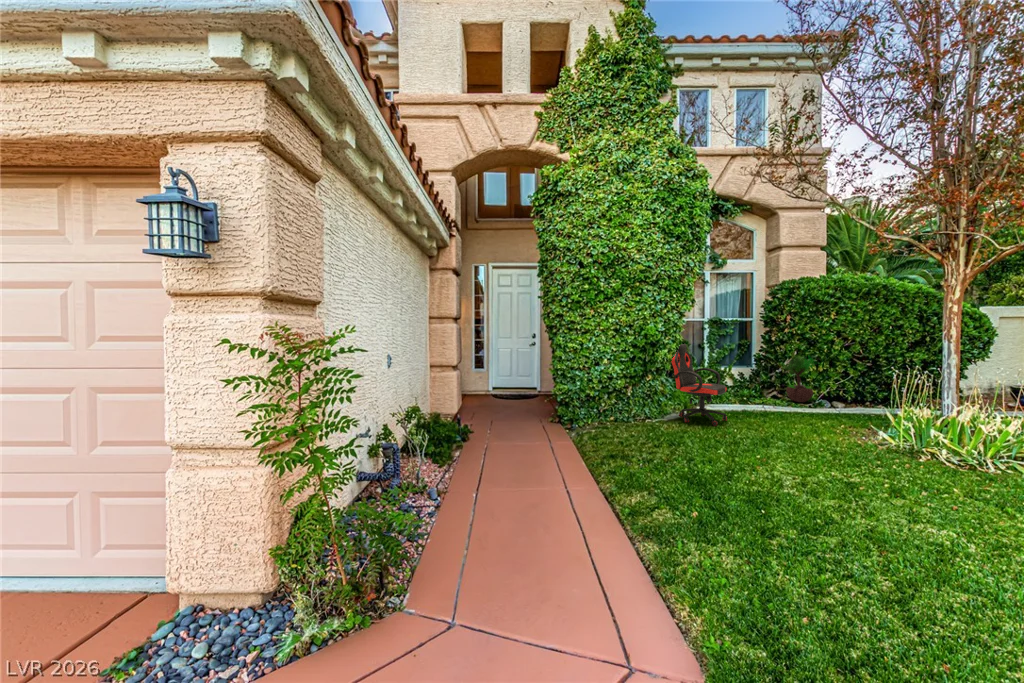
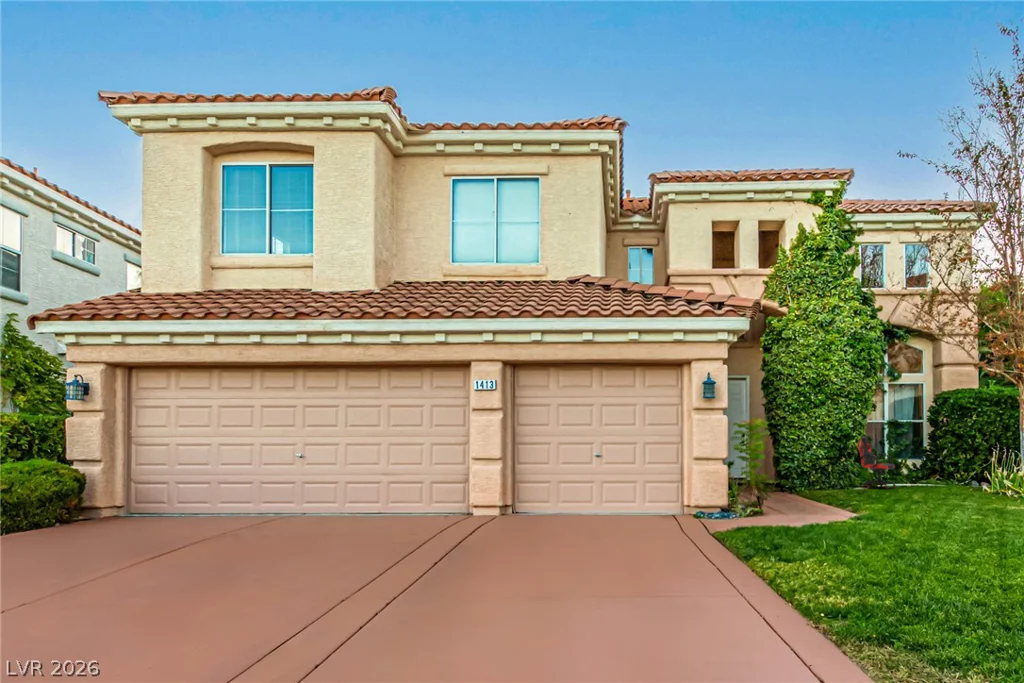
potted tree: present [783,357,813,402] -> none [939,445,963,483]

